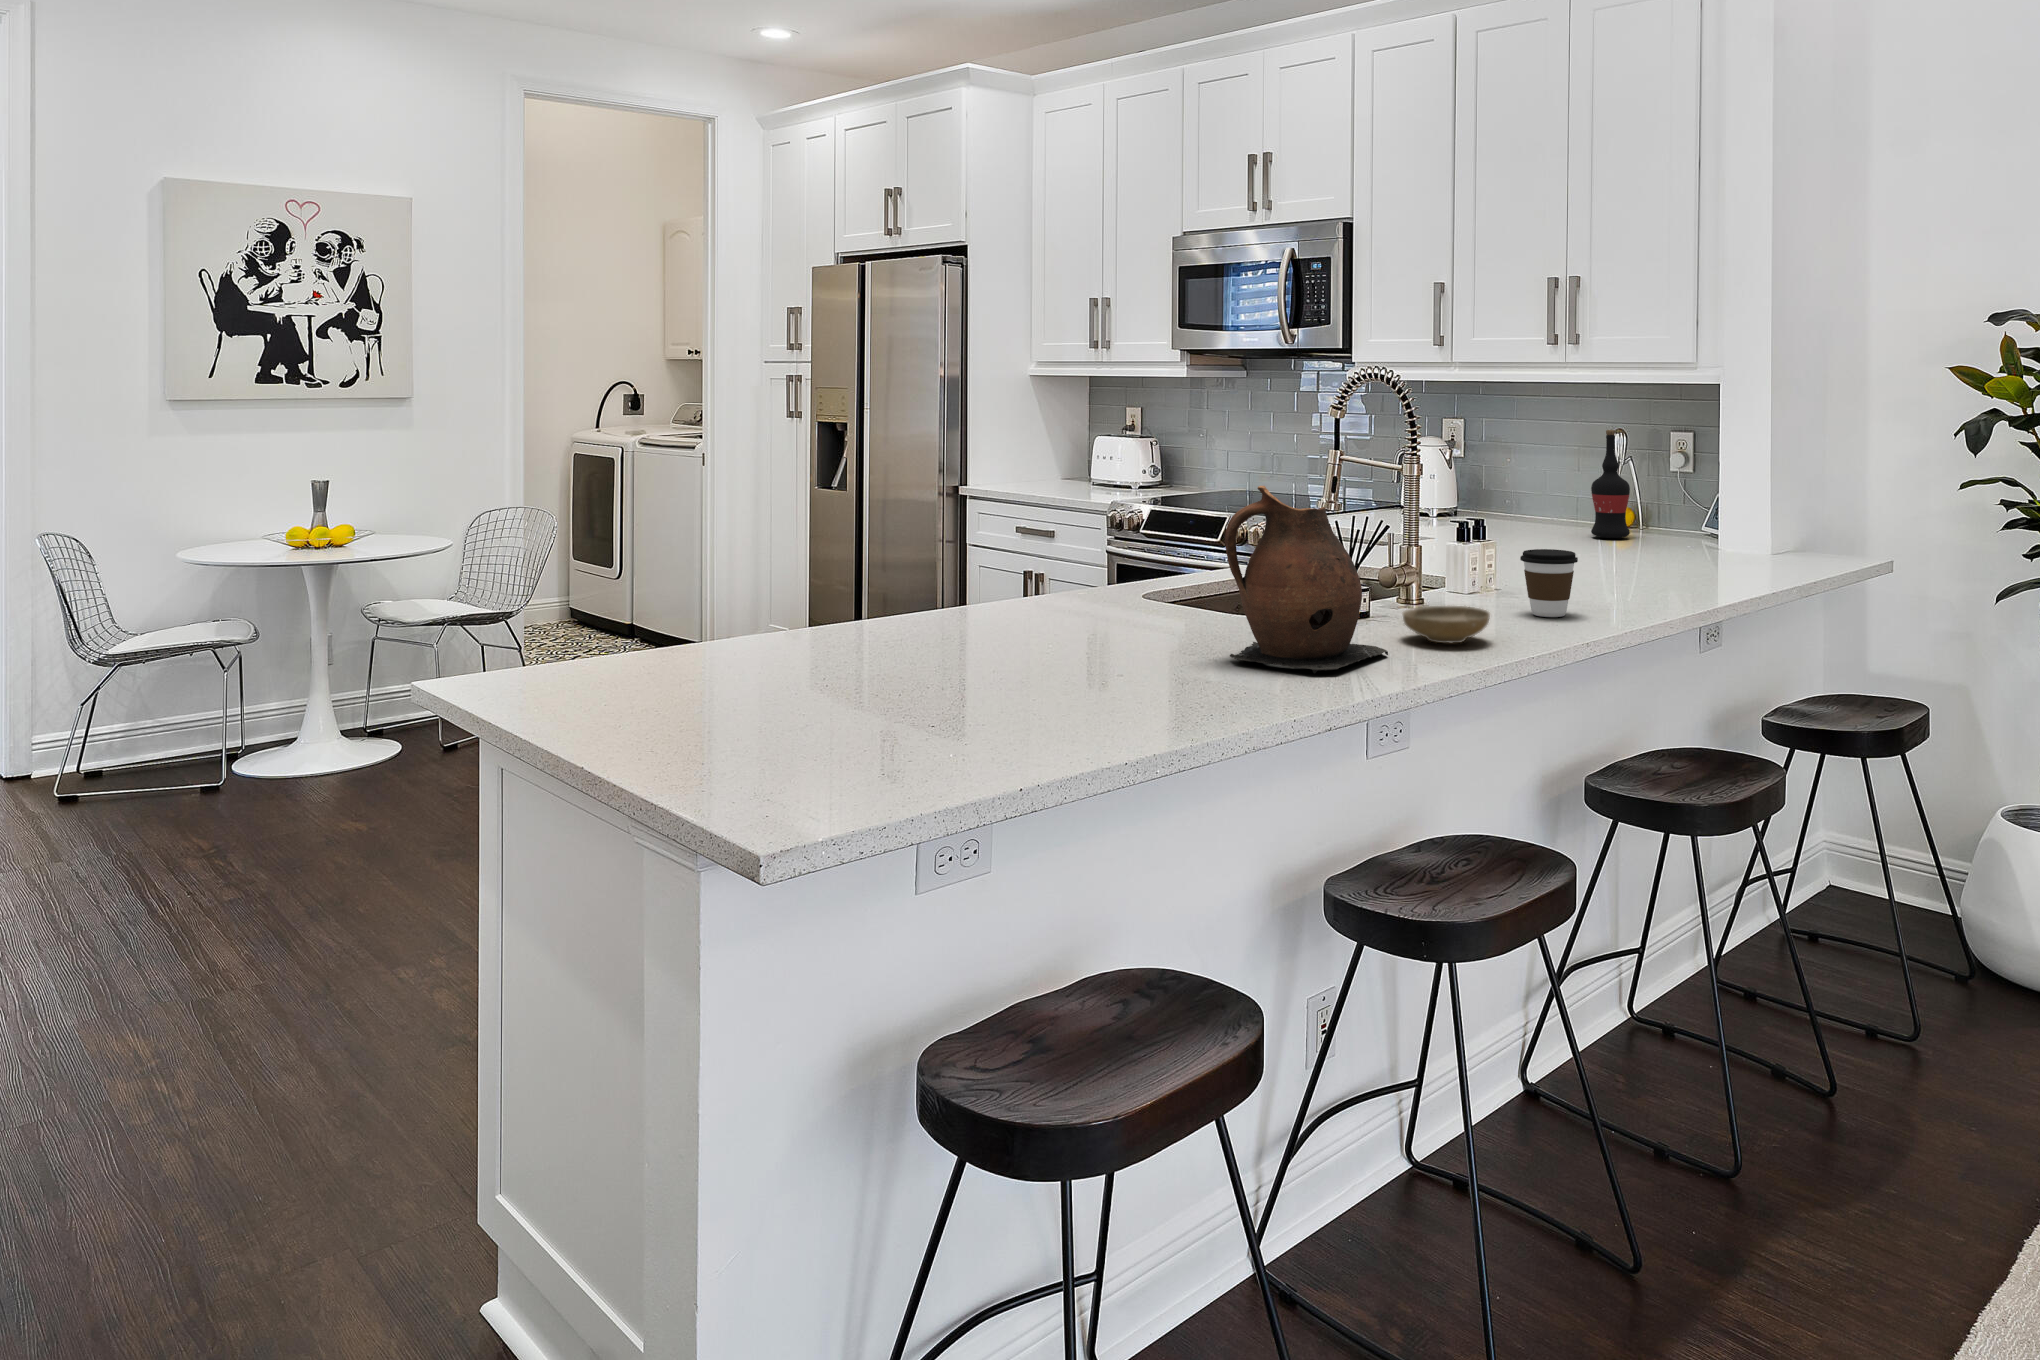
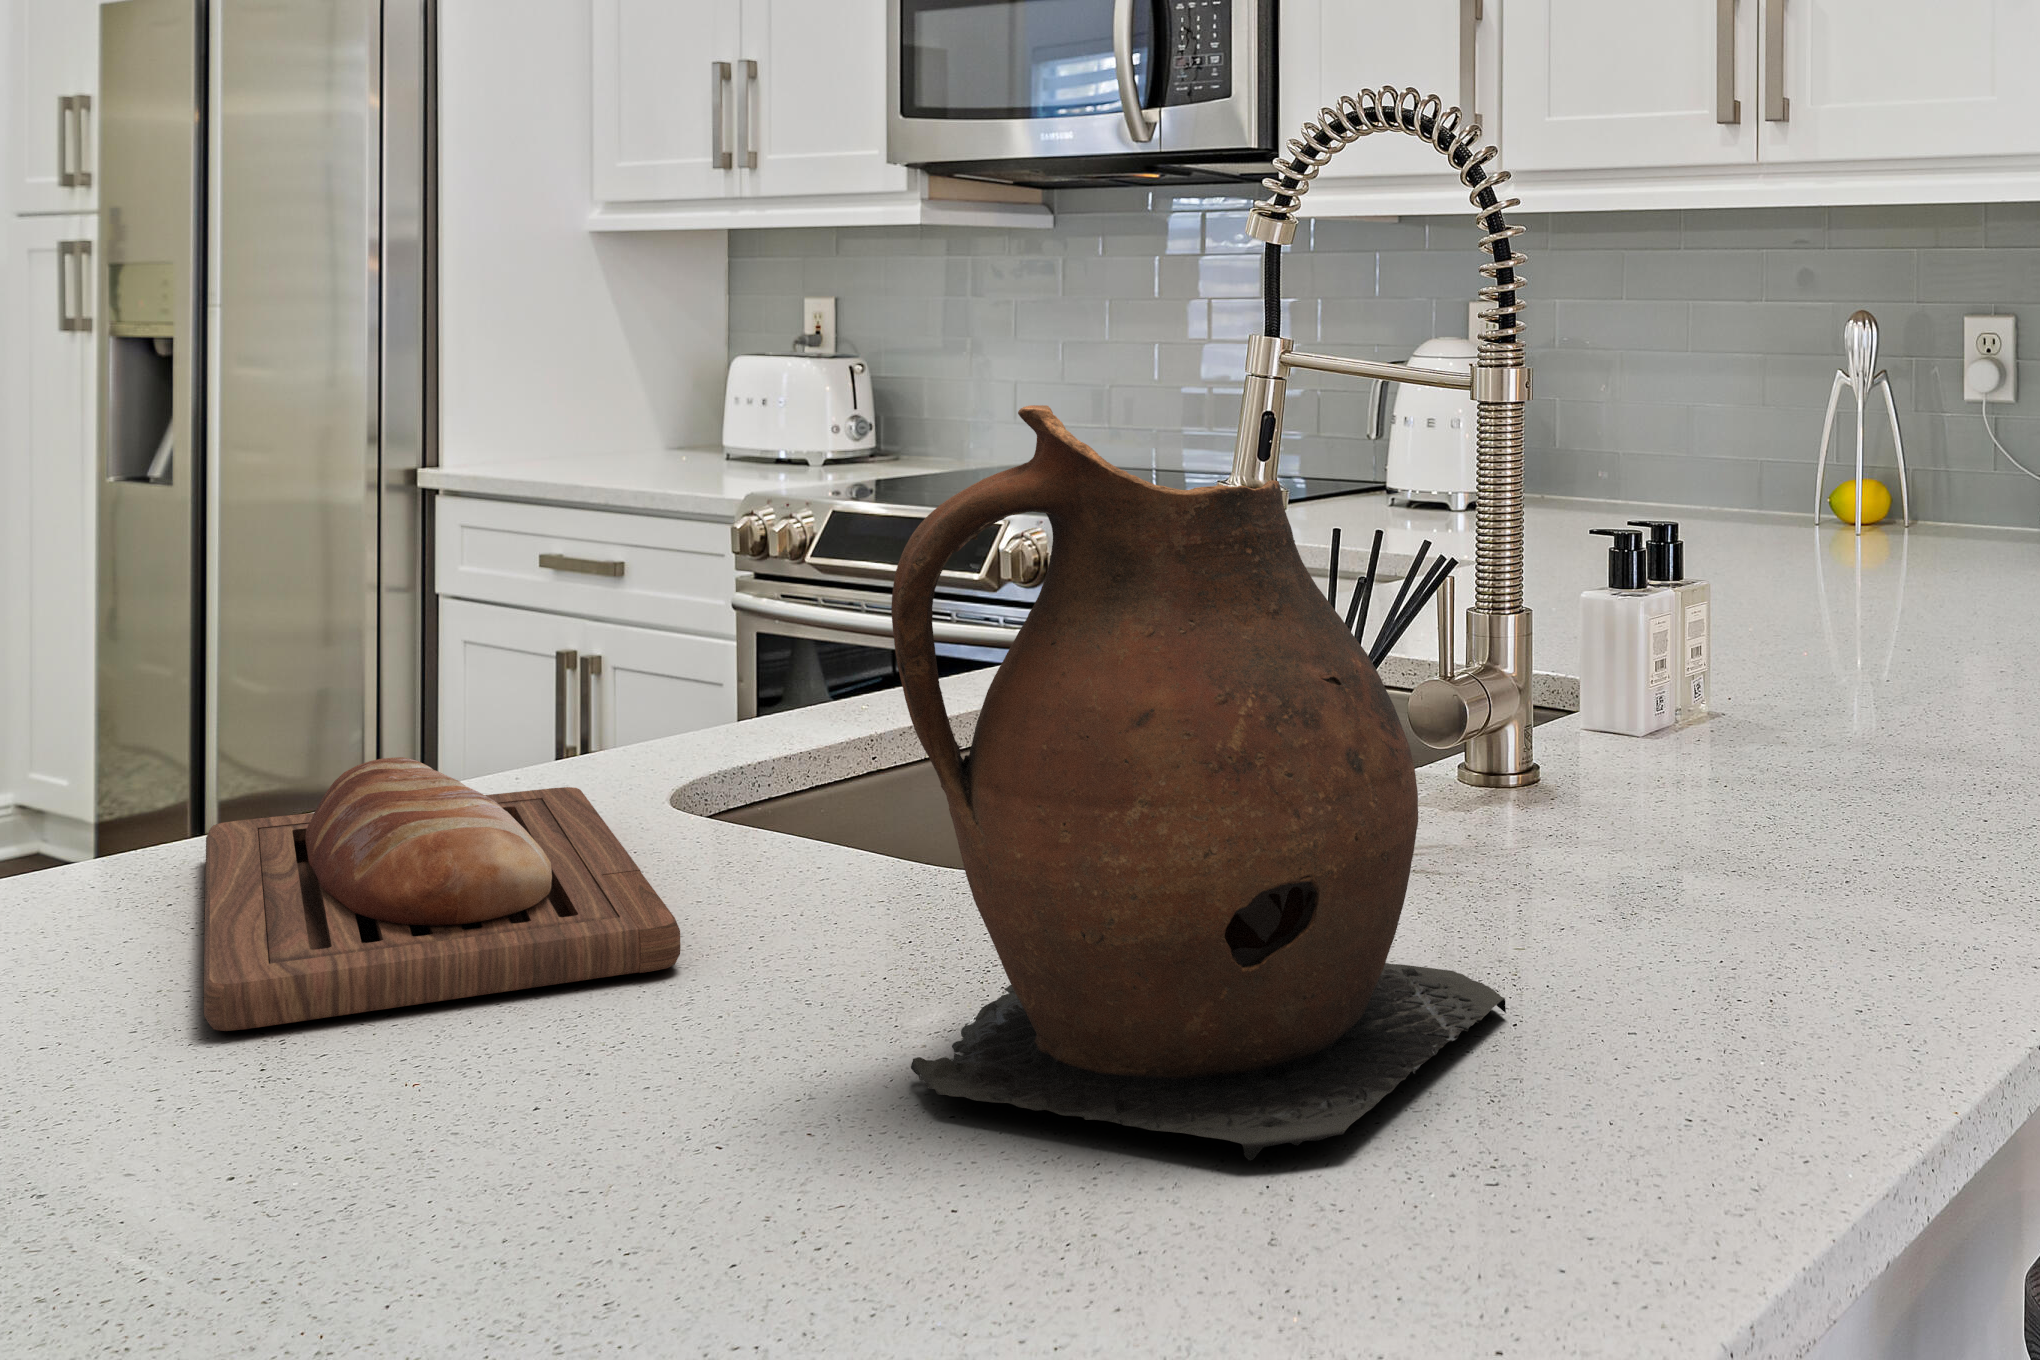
wine bottle: present [1591,430,1630,538] -> none [1810,315,1894,551]
coffee cup: present [1520,549,1578,617] -> none [1817,597,1982,795]
bread loaf: none [1012,584,1161,645] -> present [204,757,680,1031]
ceramic bowl: present [1402,606,1490,643] -> none [1521,792,1813,932]

